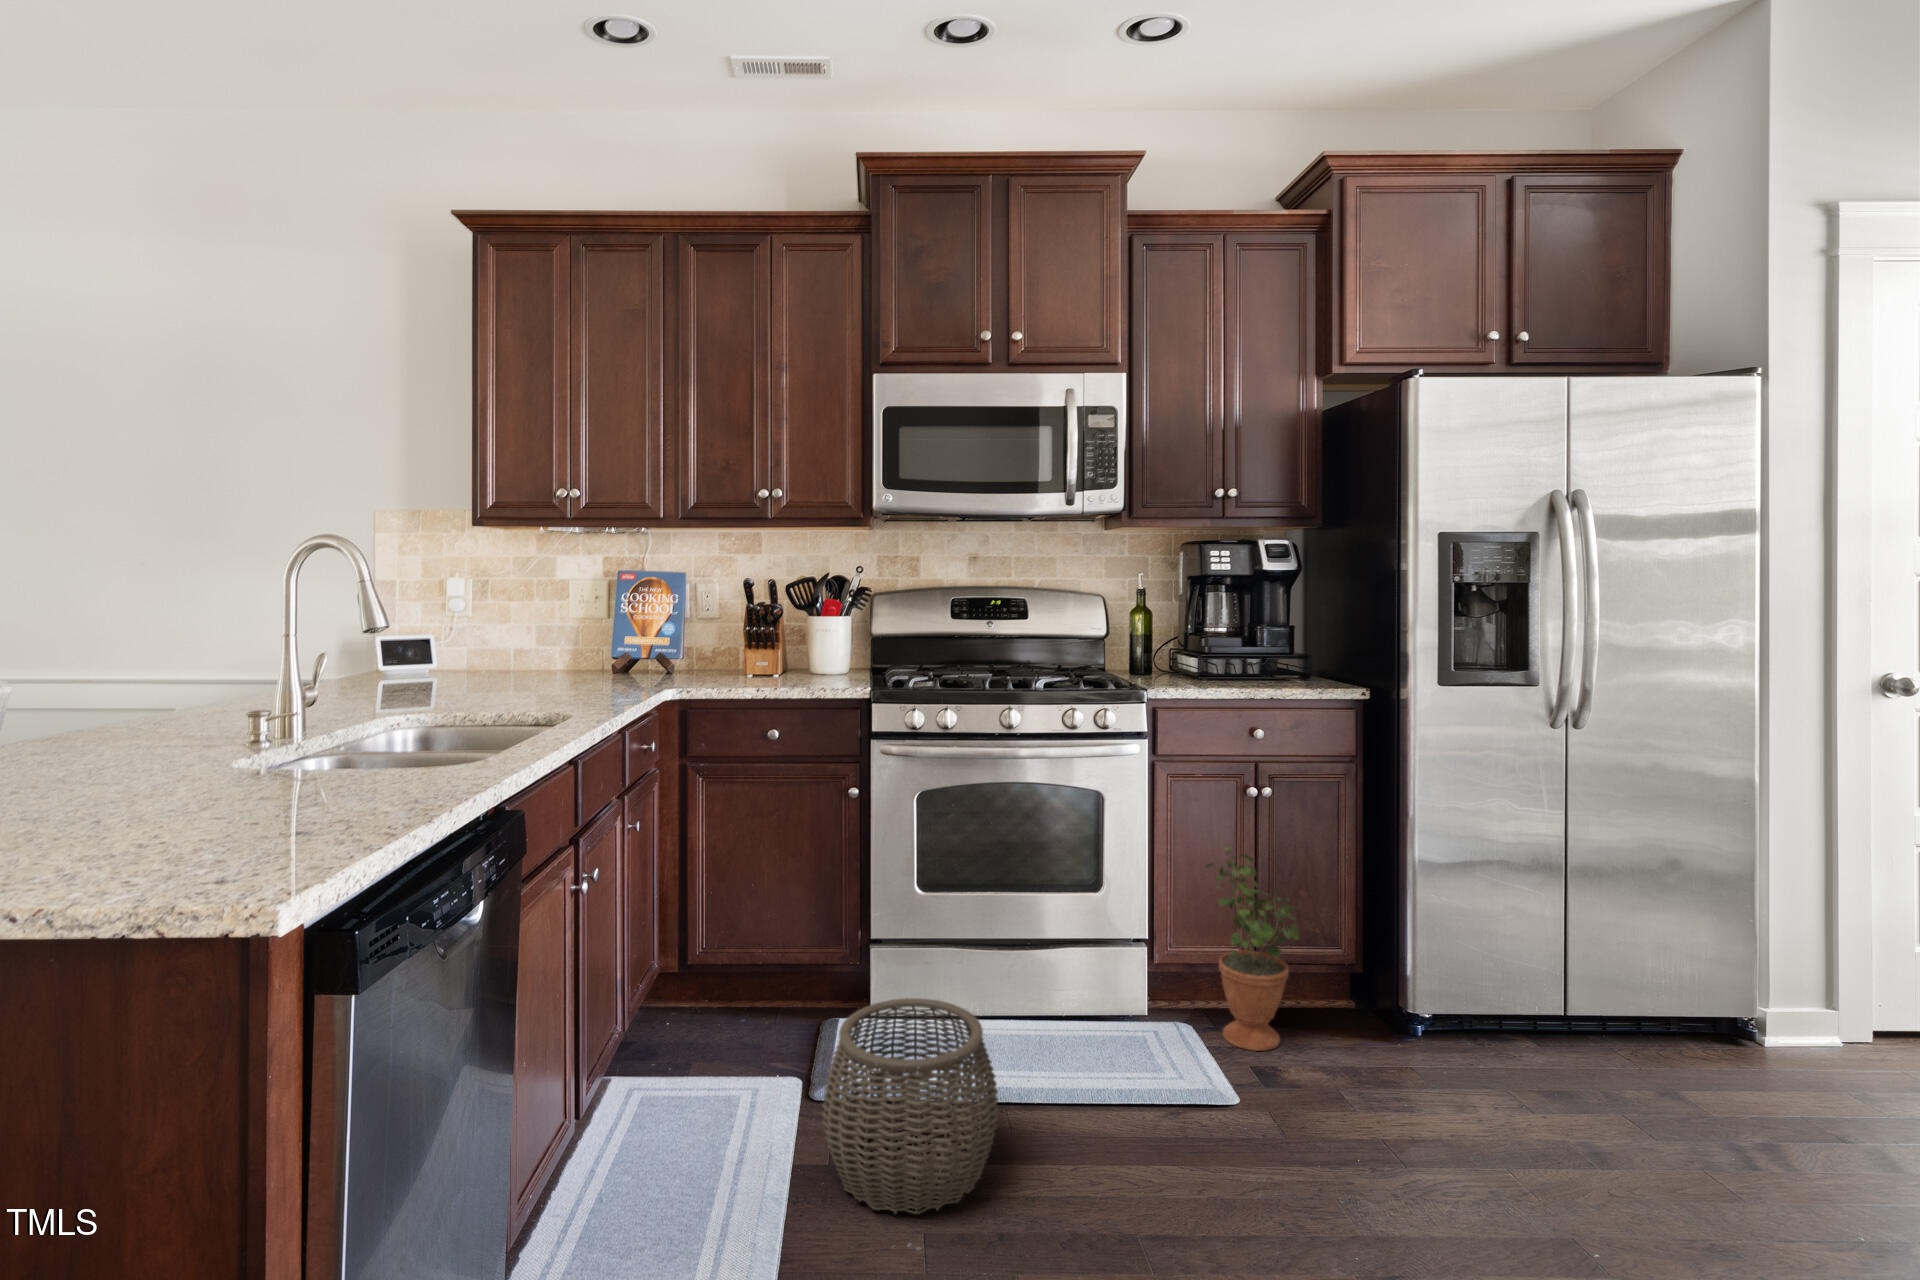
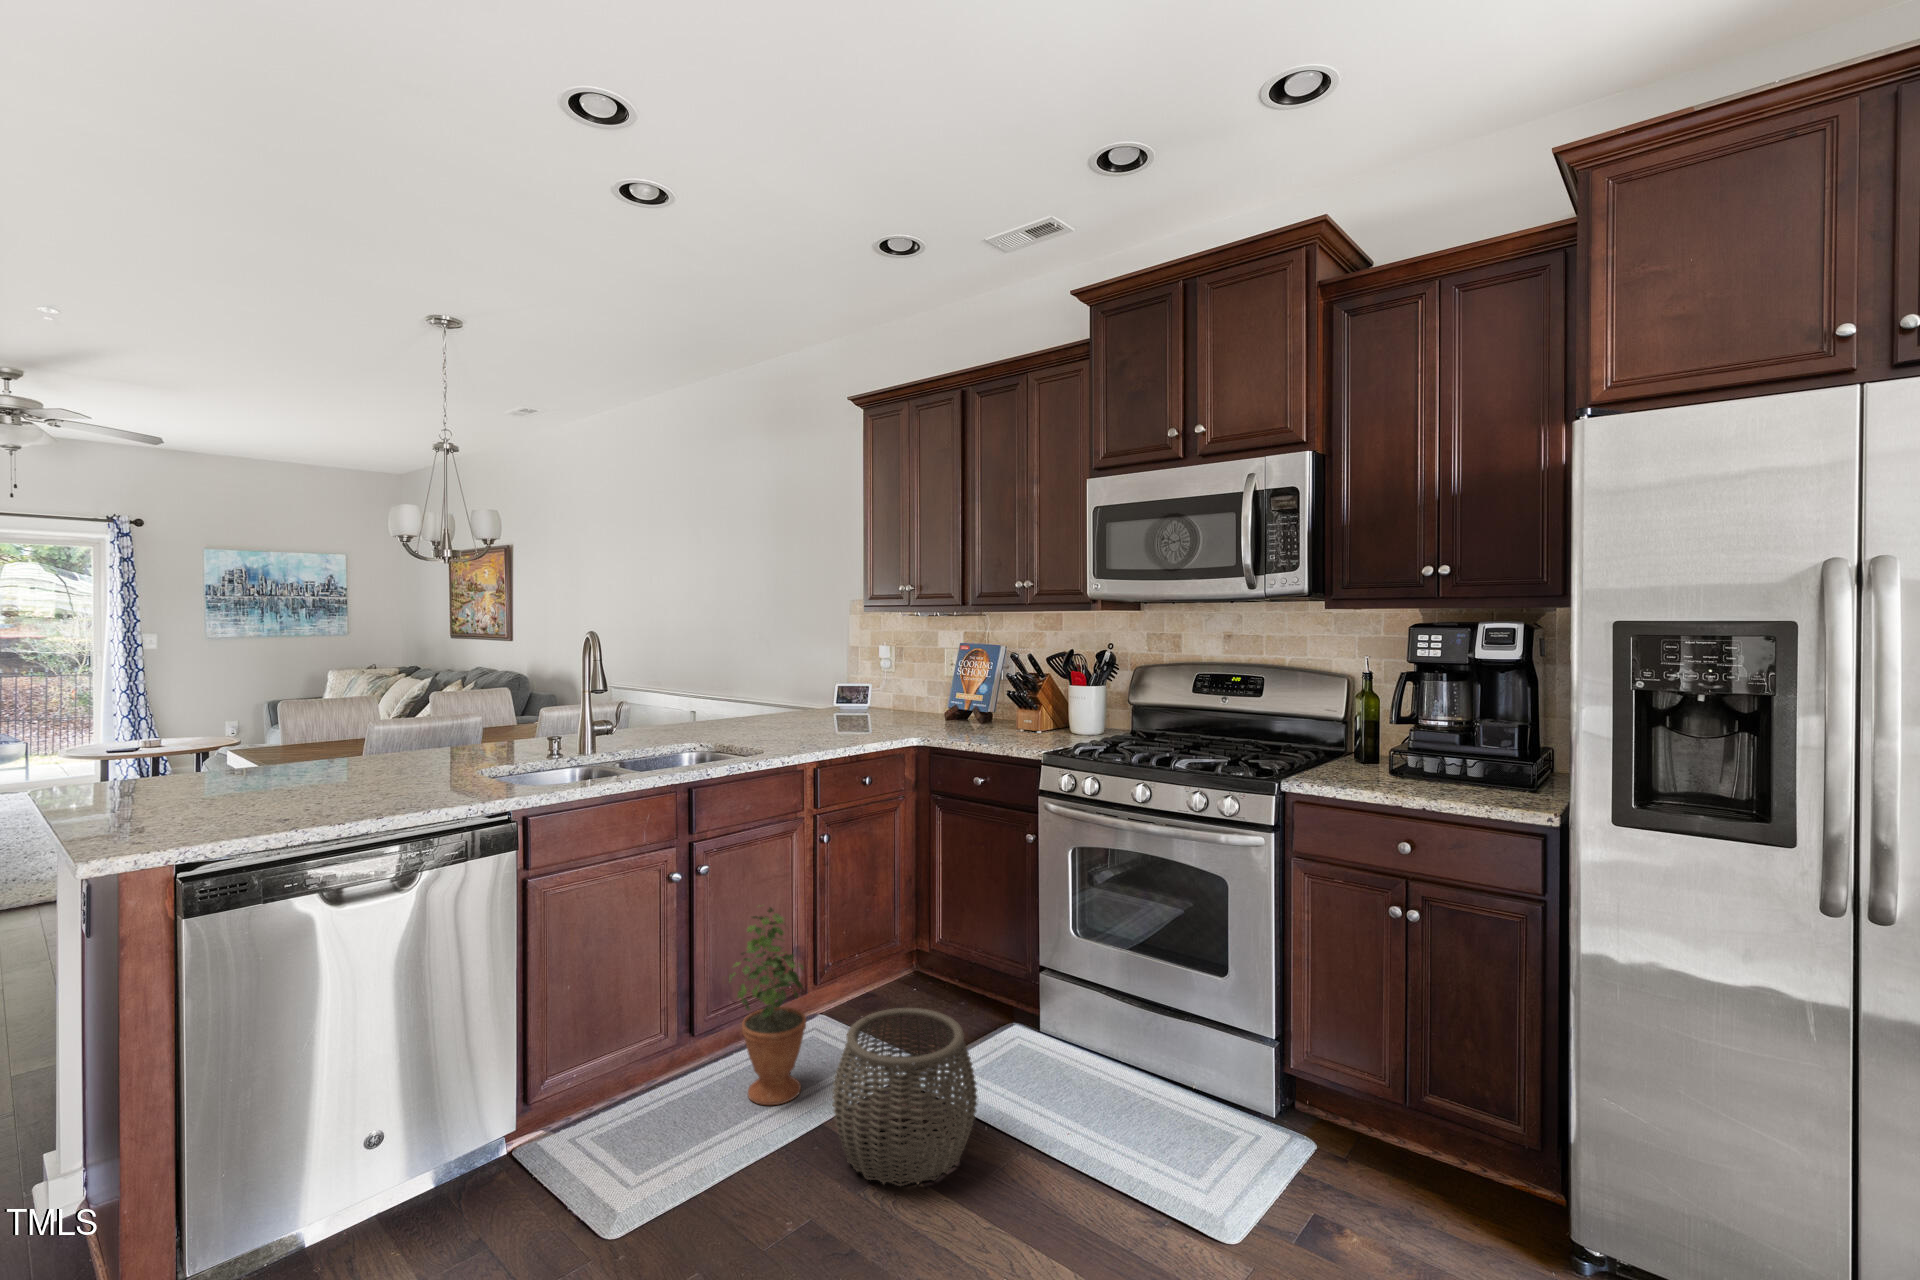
potted plant: present [1206,847,1299,1051] -> present [729,908,806,1105]

